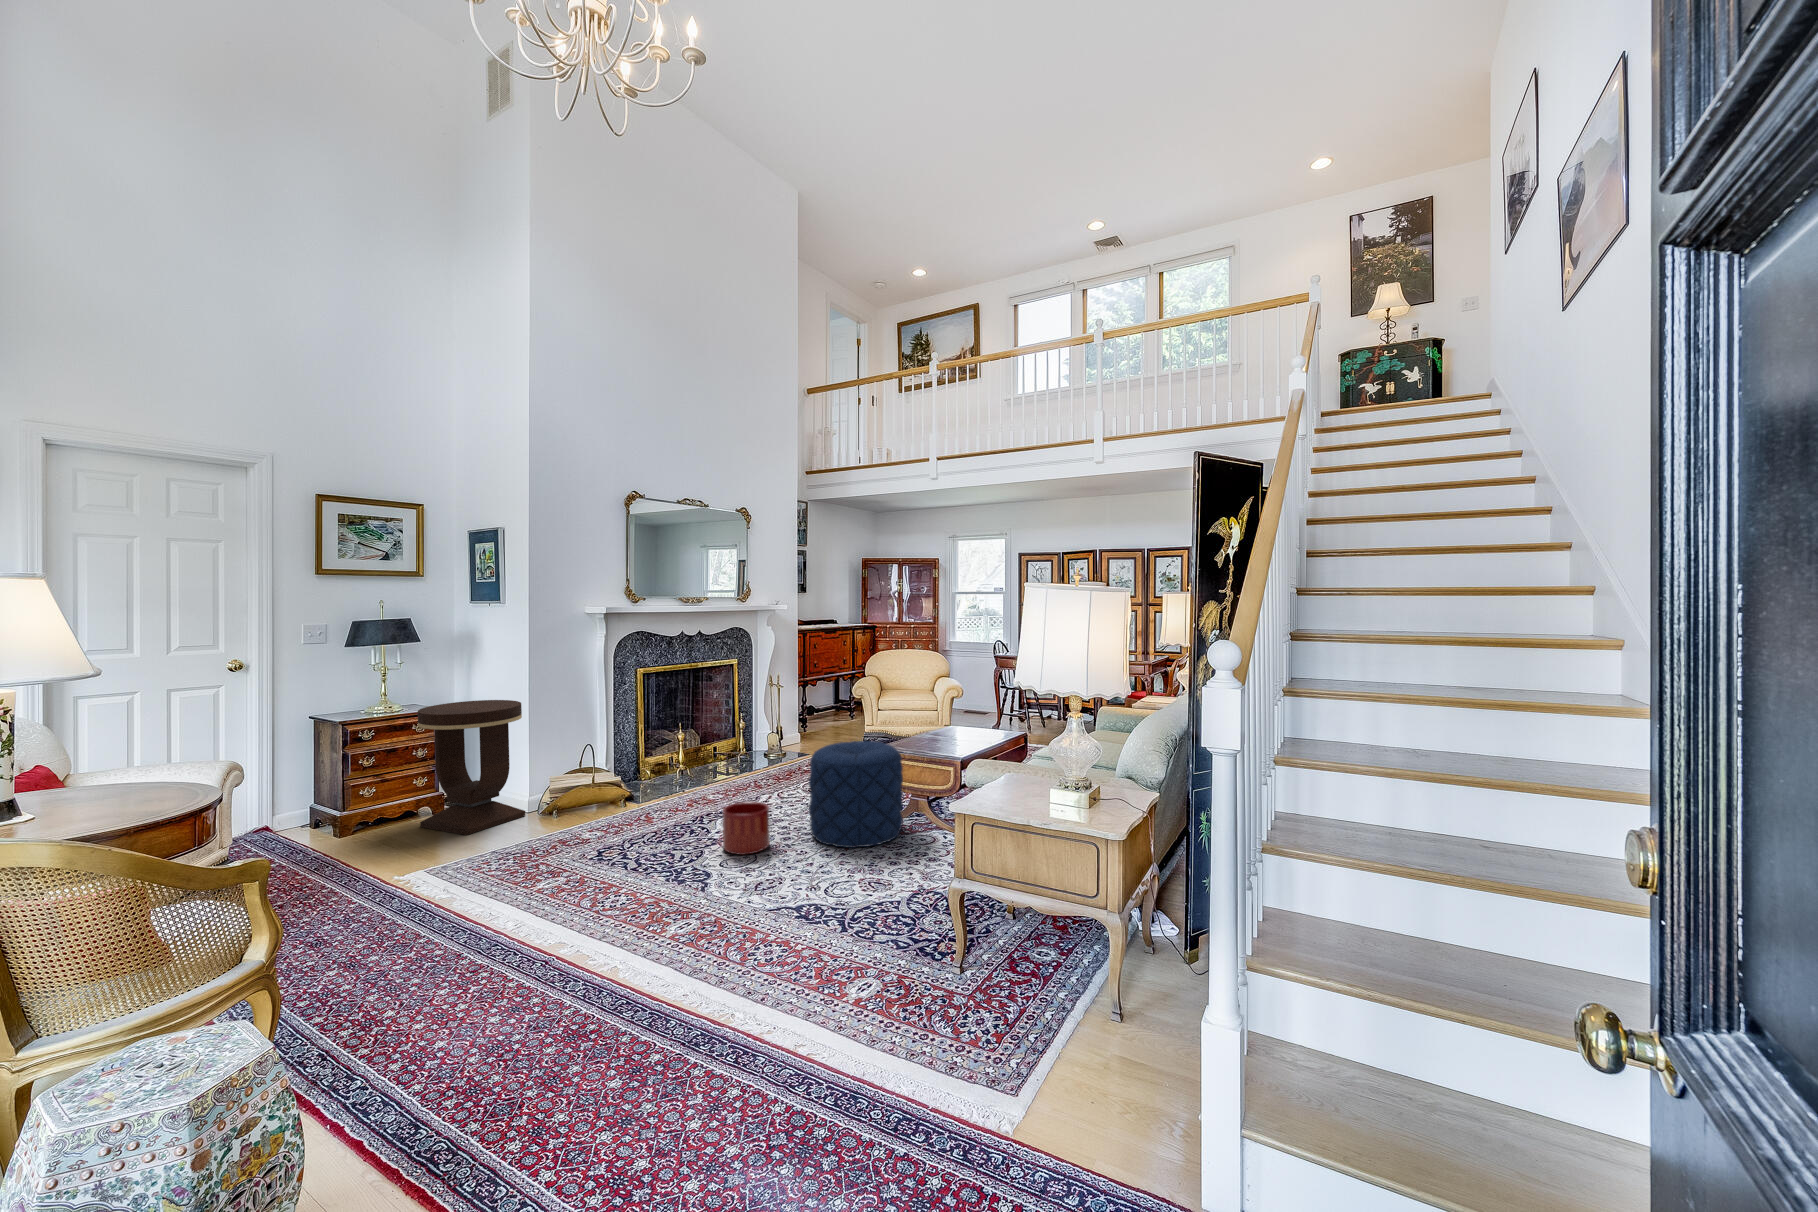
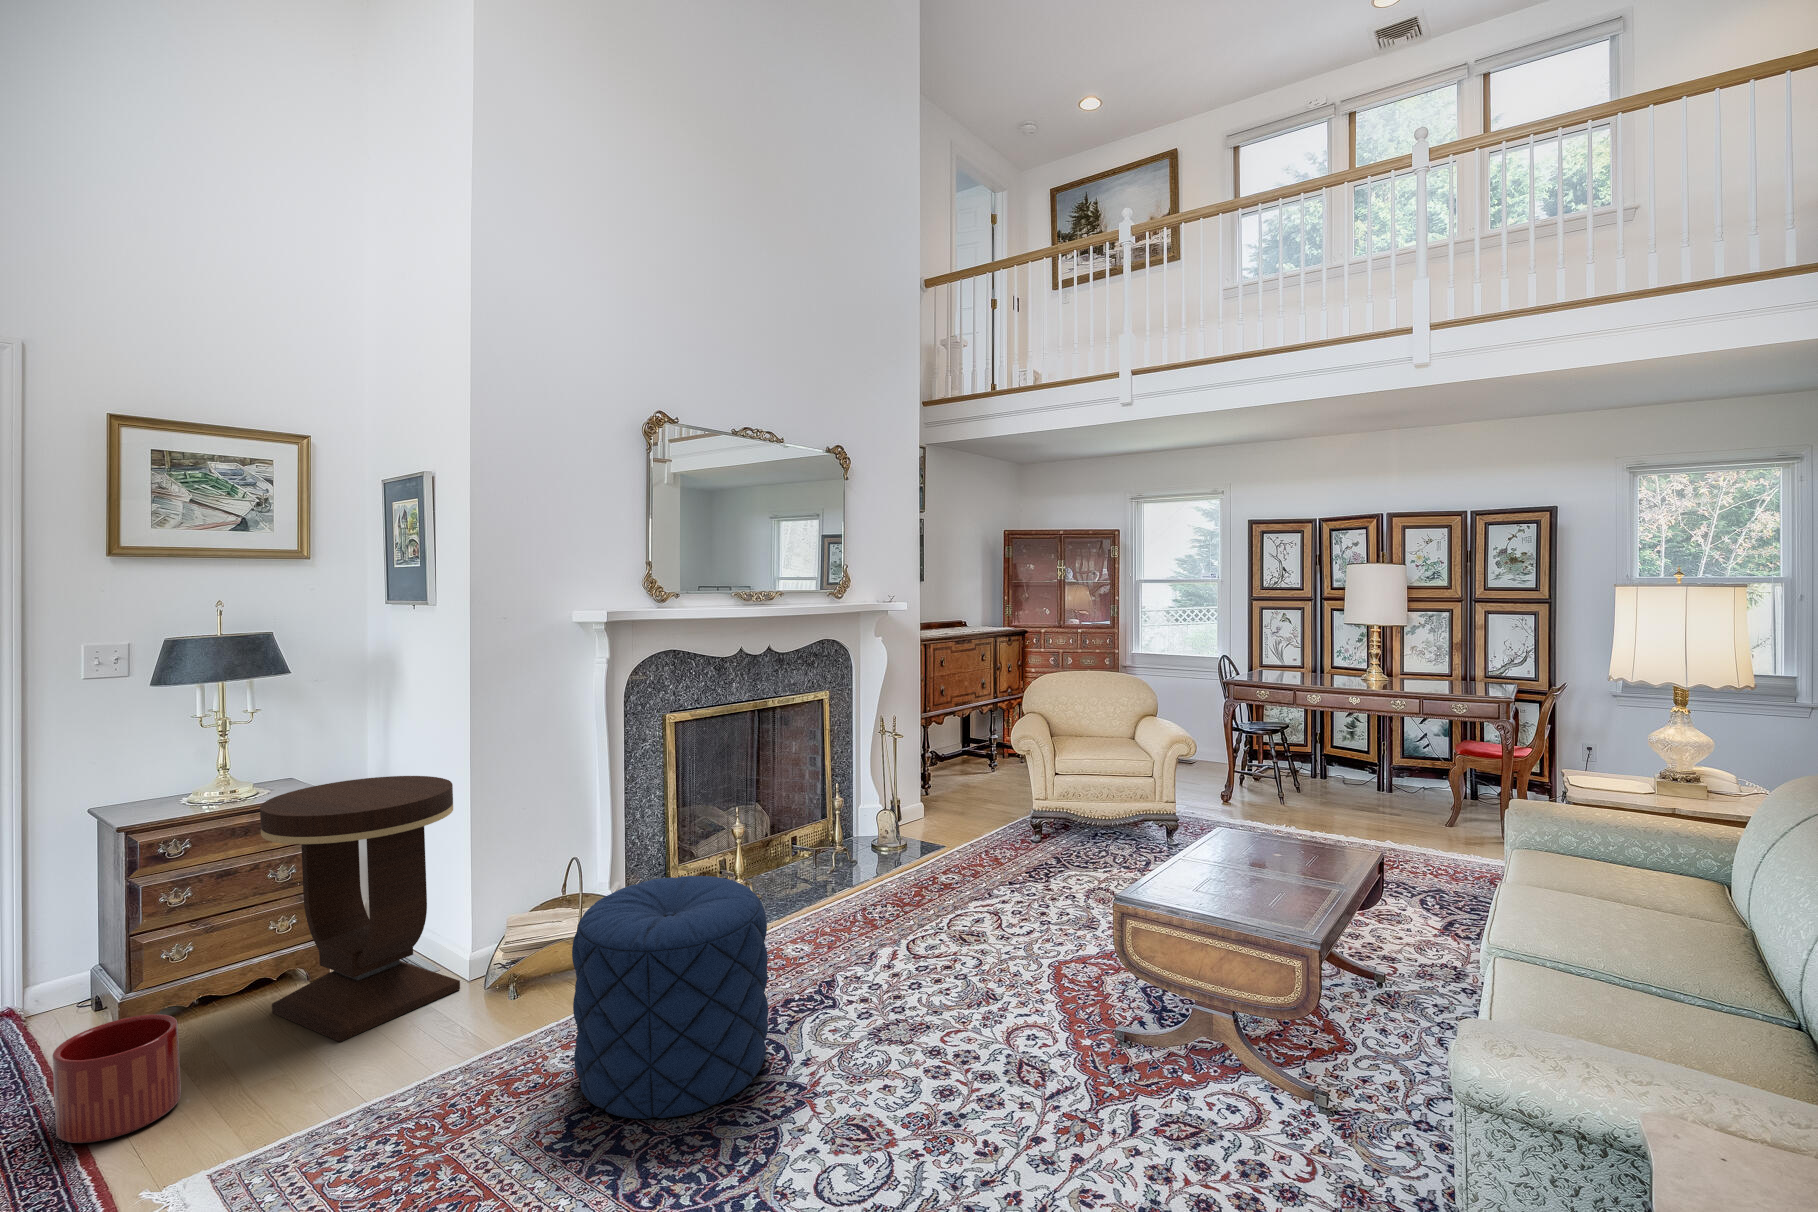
pouf: present [809,741,903,848] -> present [572,876,768,1119]
planter: present [723,802,770,855] -> present [53,1014,181,1143]

